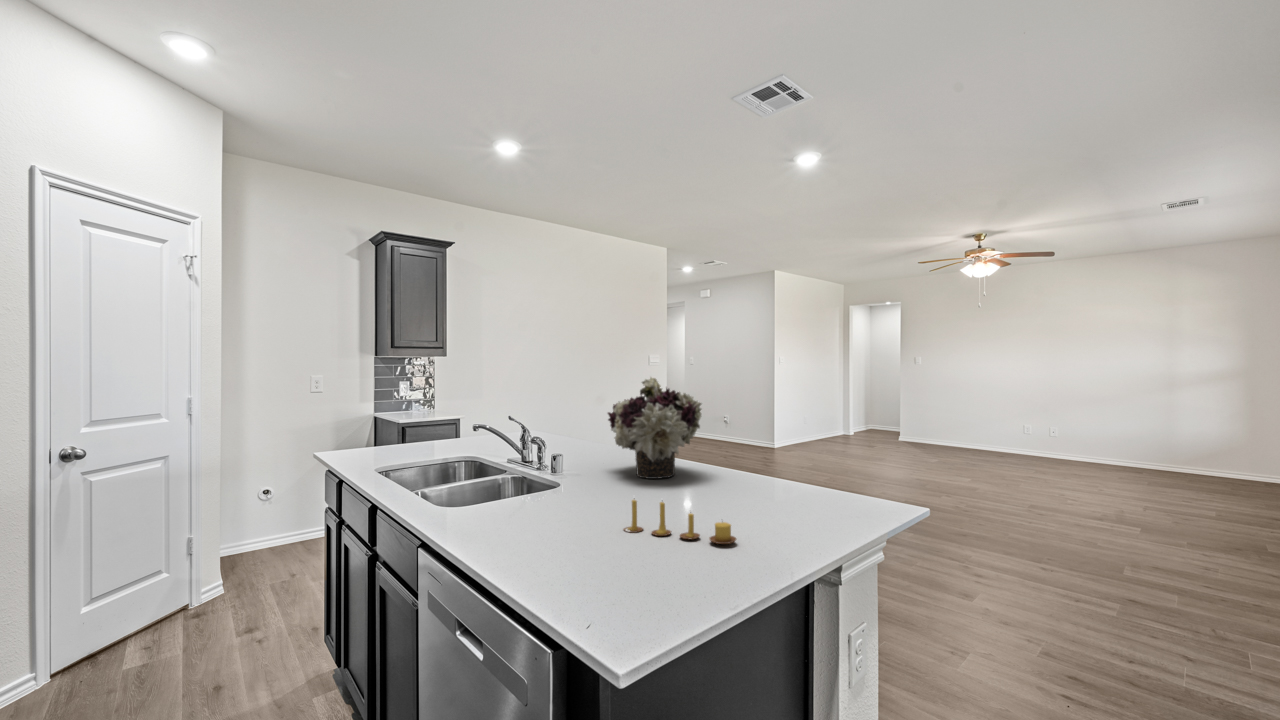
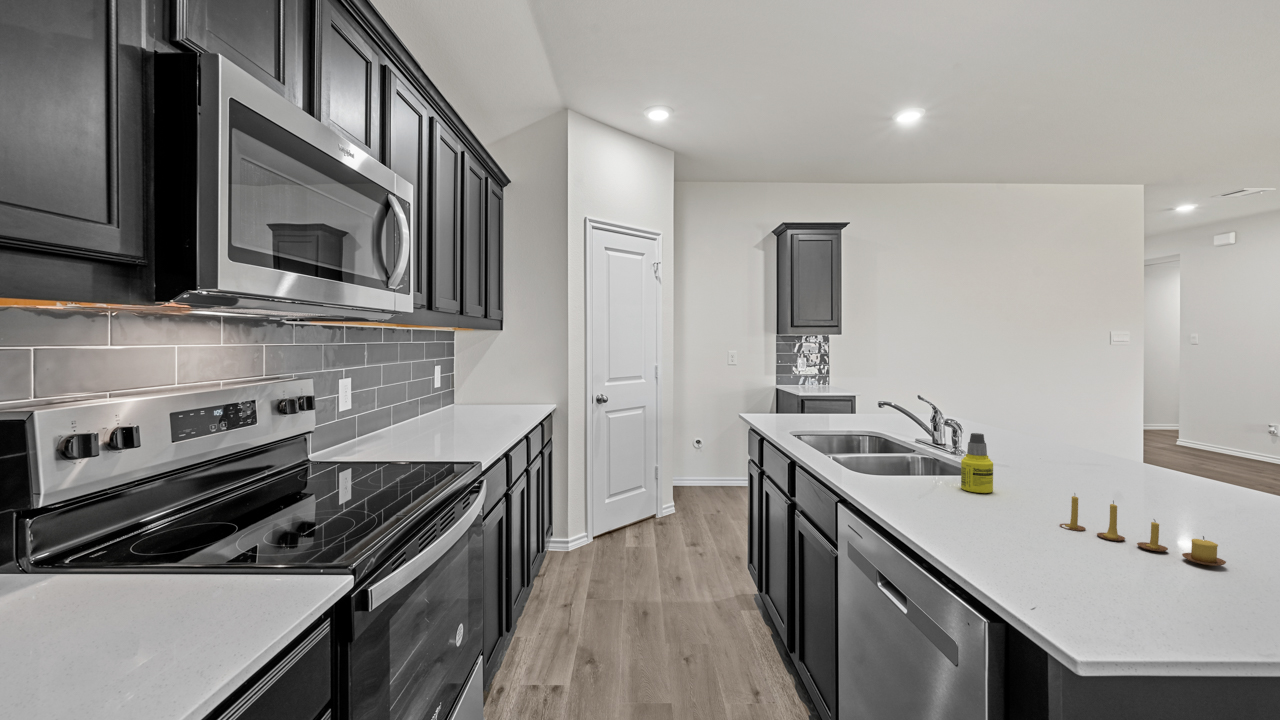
flower arrangement: present [608,377,701,479] -> none [1034,365,1172,480]
bottle: none [543,448,572,509] -> present [961,433,993,493]

